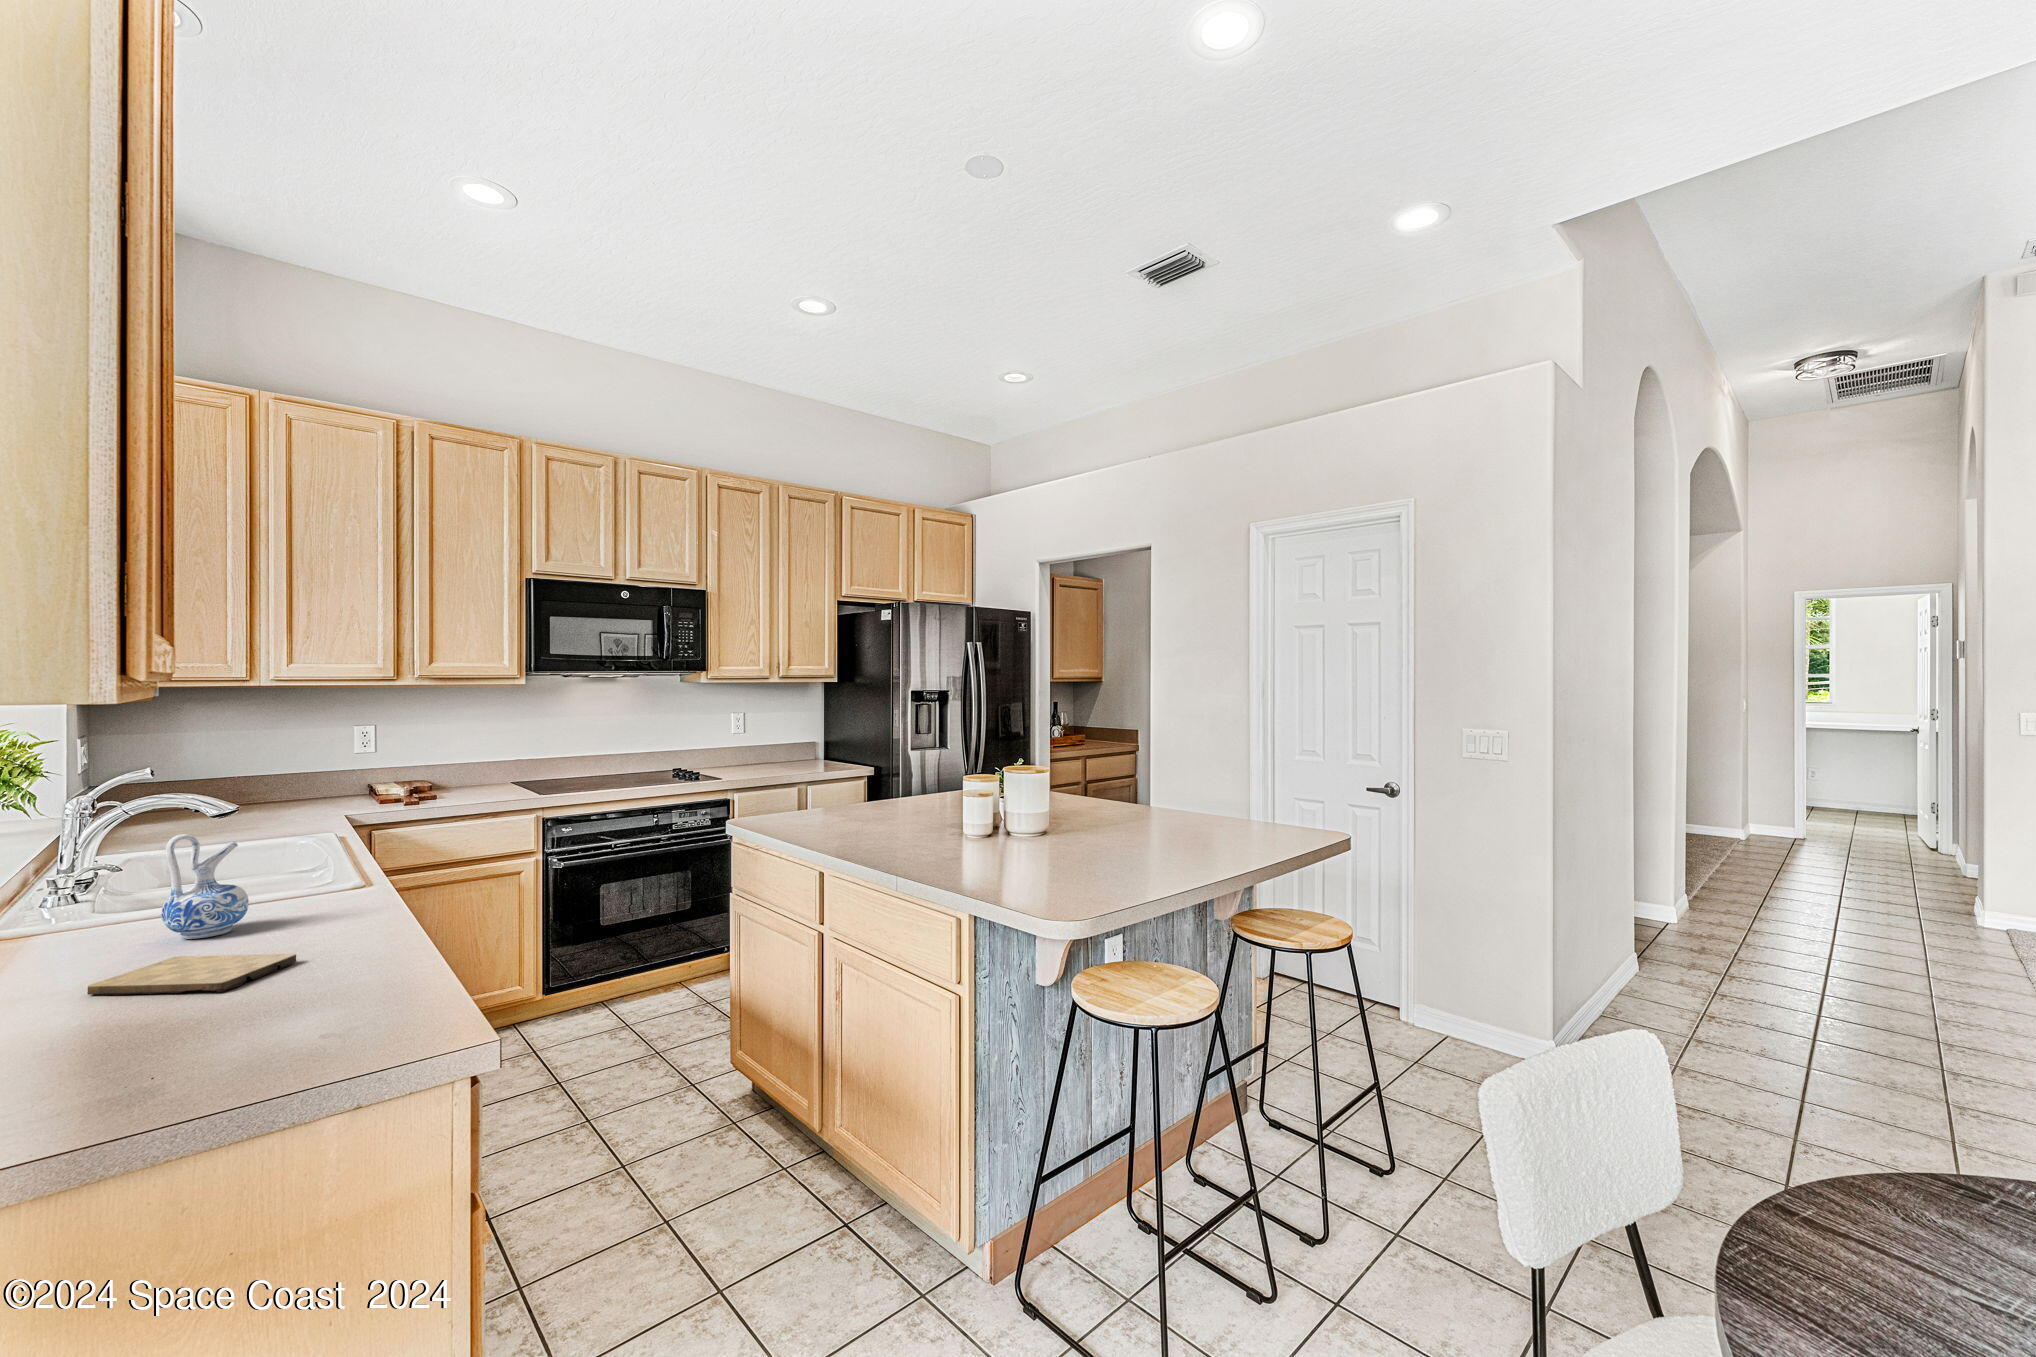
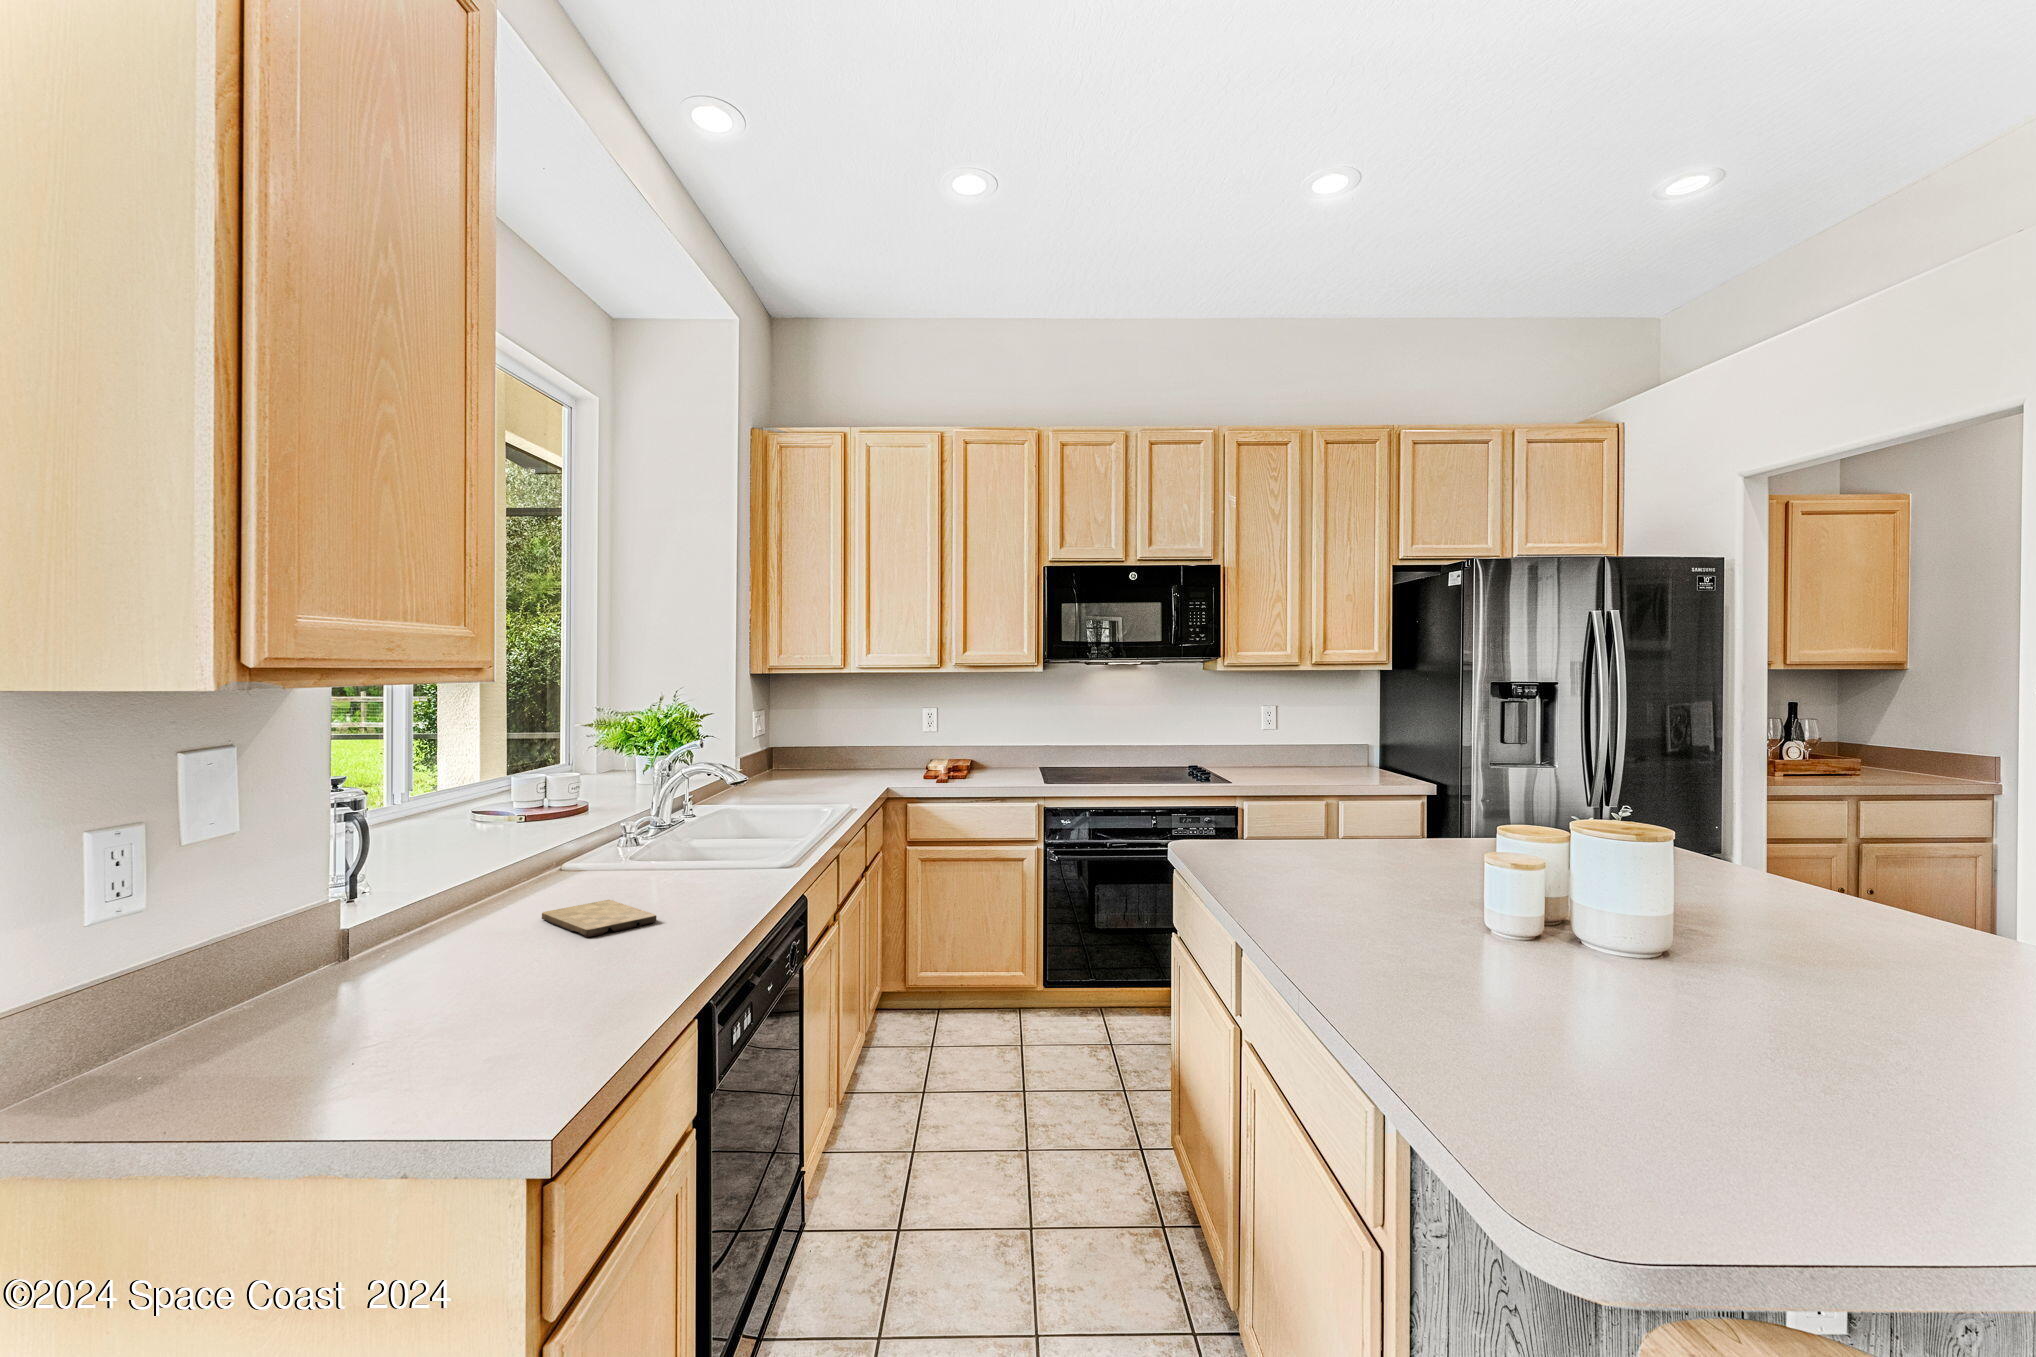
ceramic pitcher: present [161,834,249,939] -> none [633,801,687,886]

